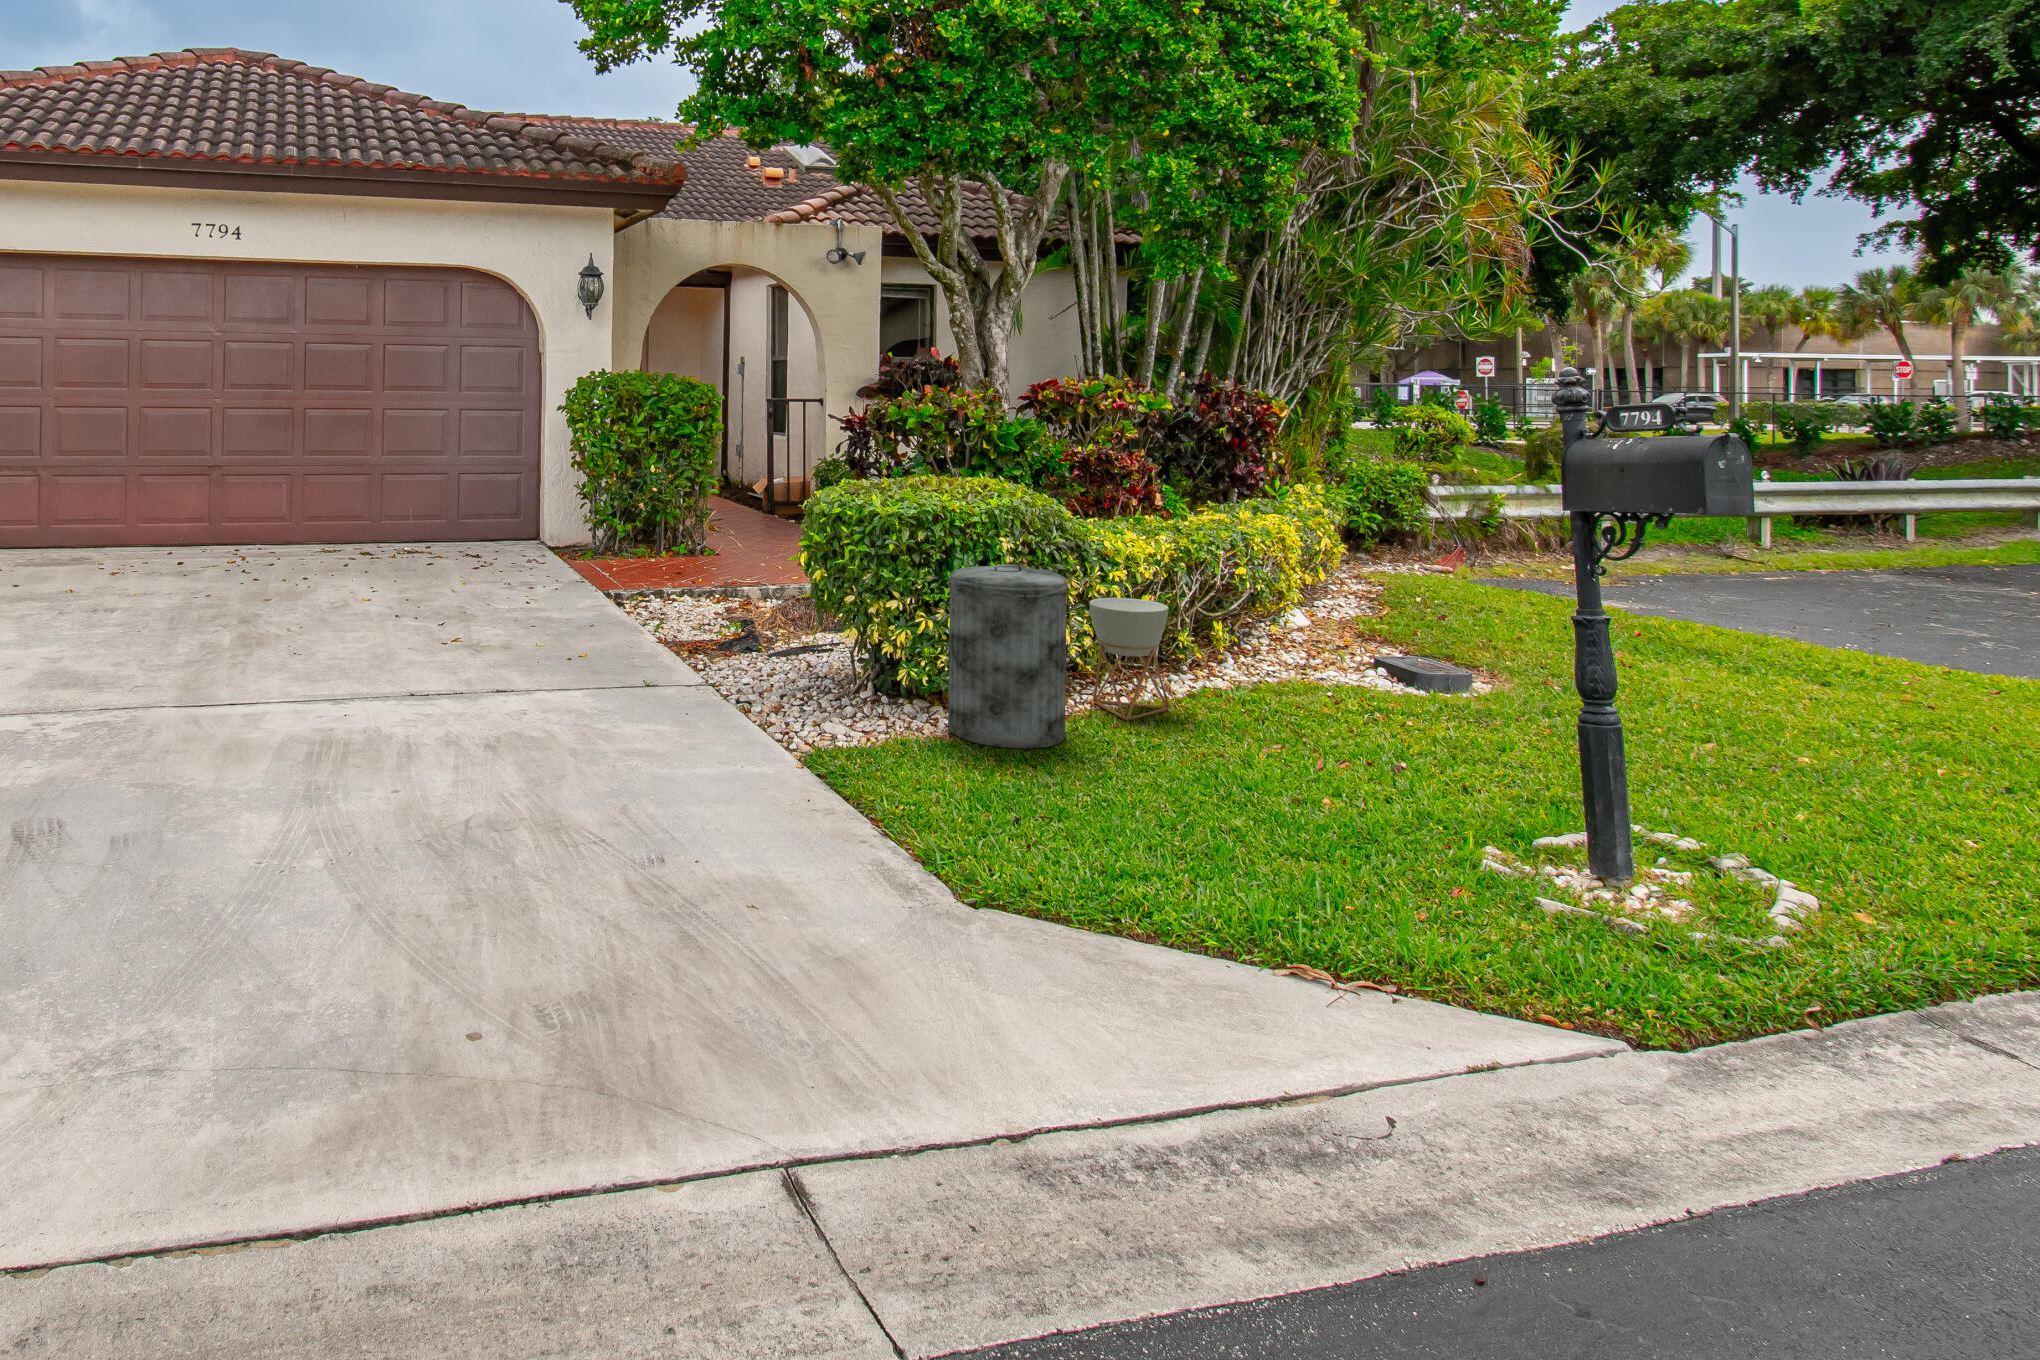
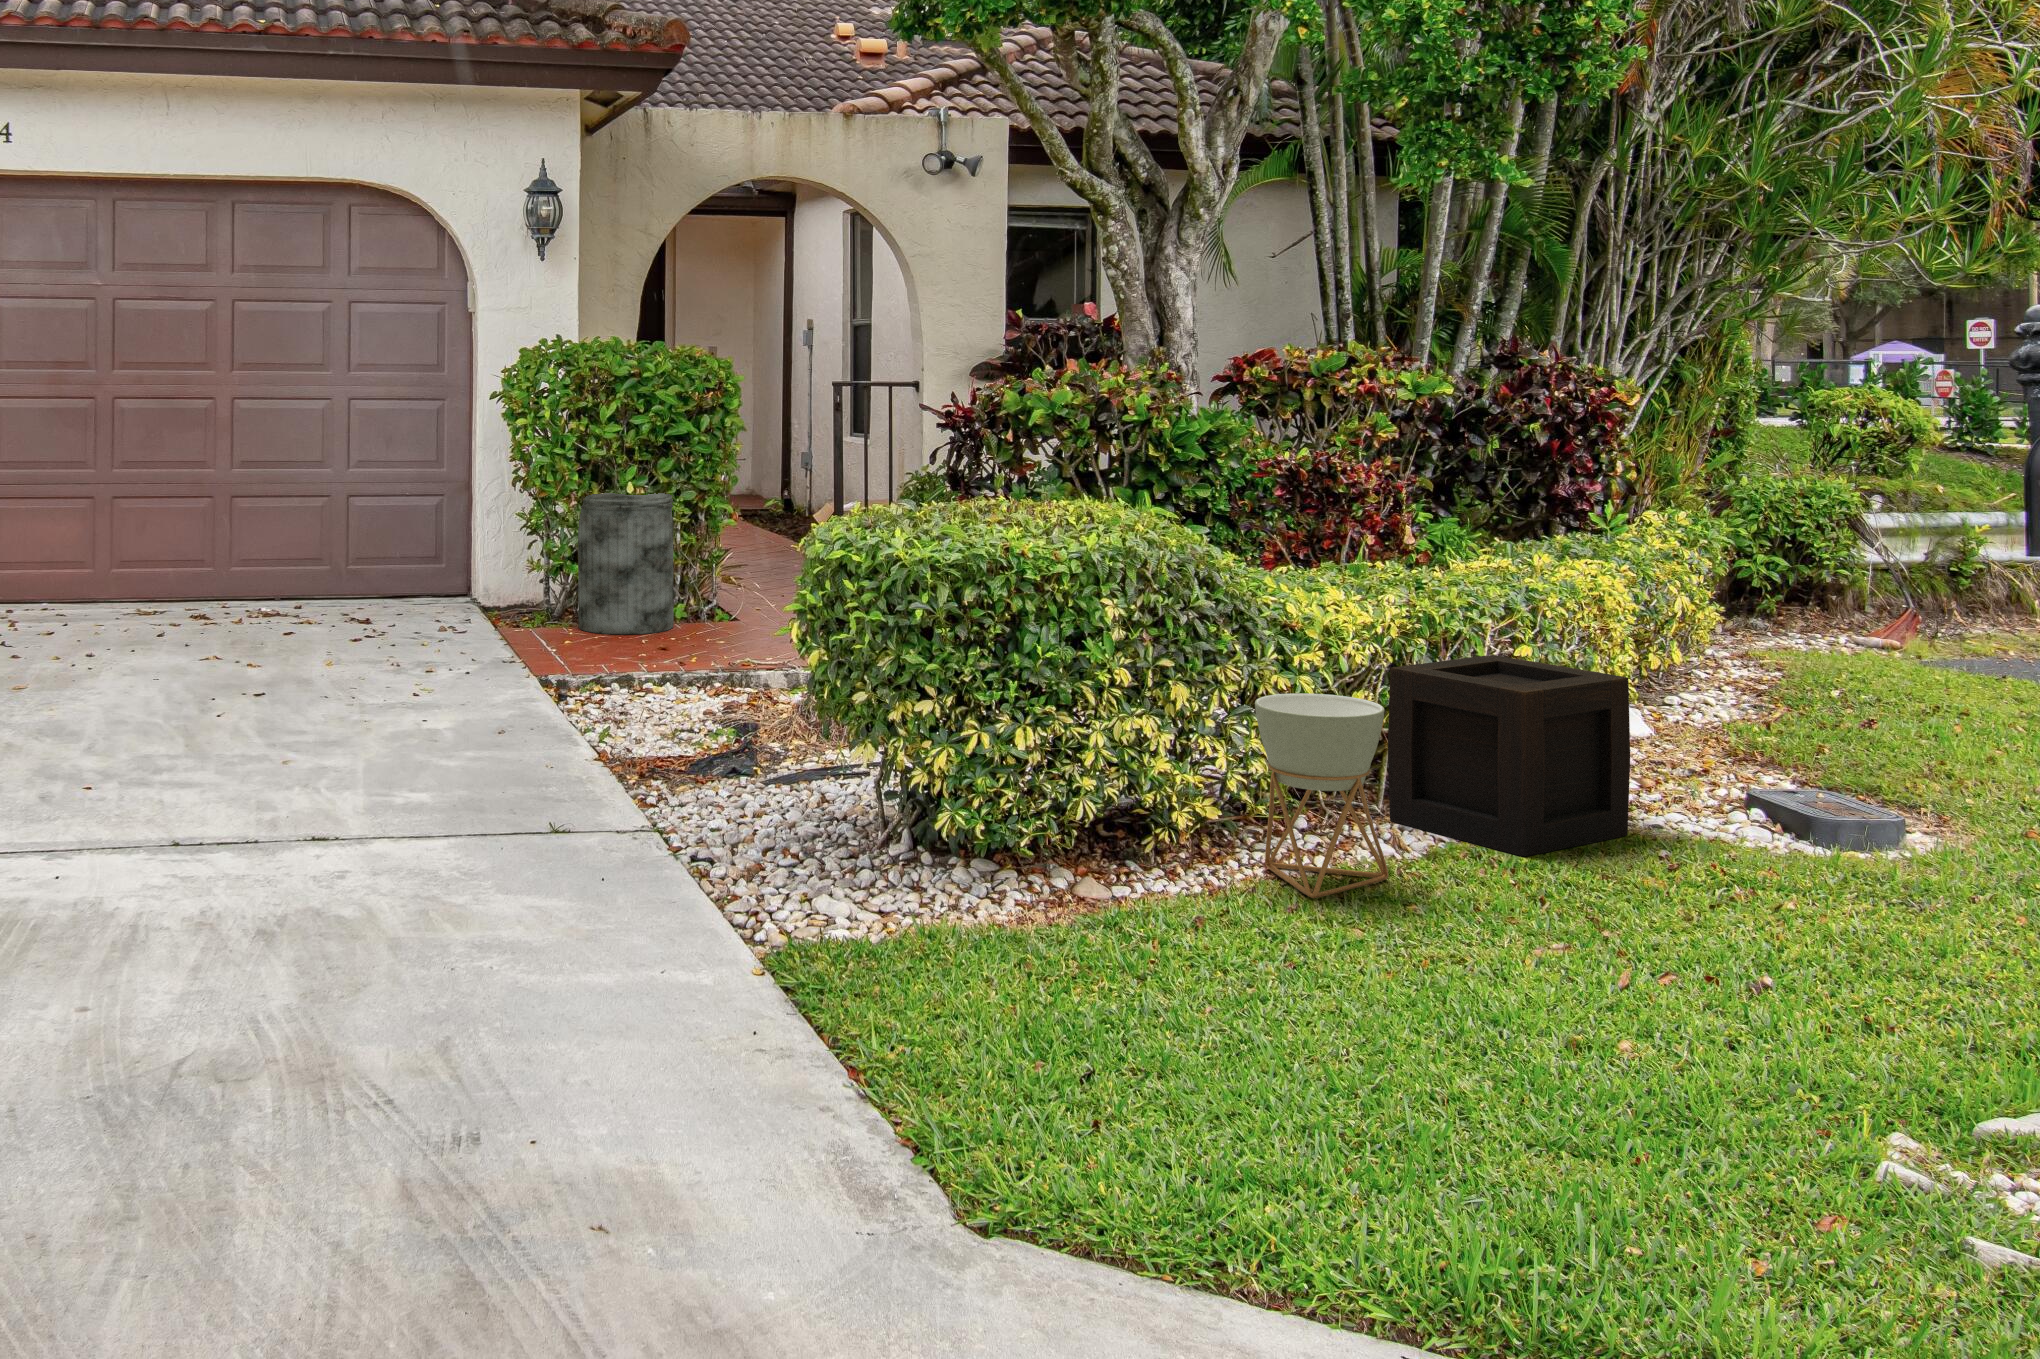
trash can: present [948,565,1068,749] -> present [578,493,674,635]
wooden crate: none [1160,576,1309,698] -> present [1388,655,1630,856]

